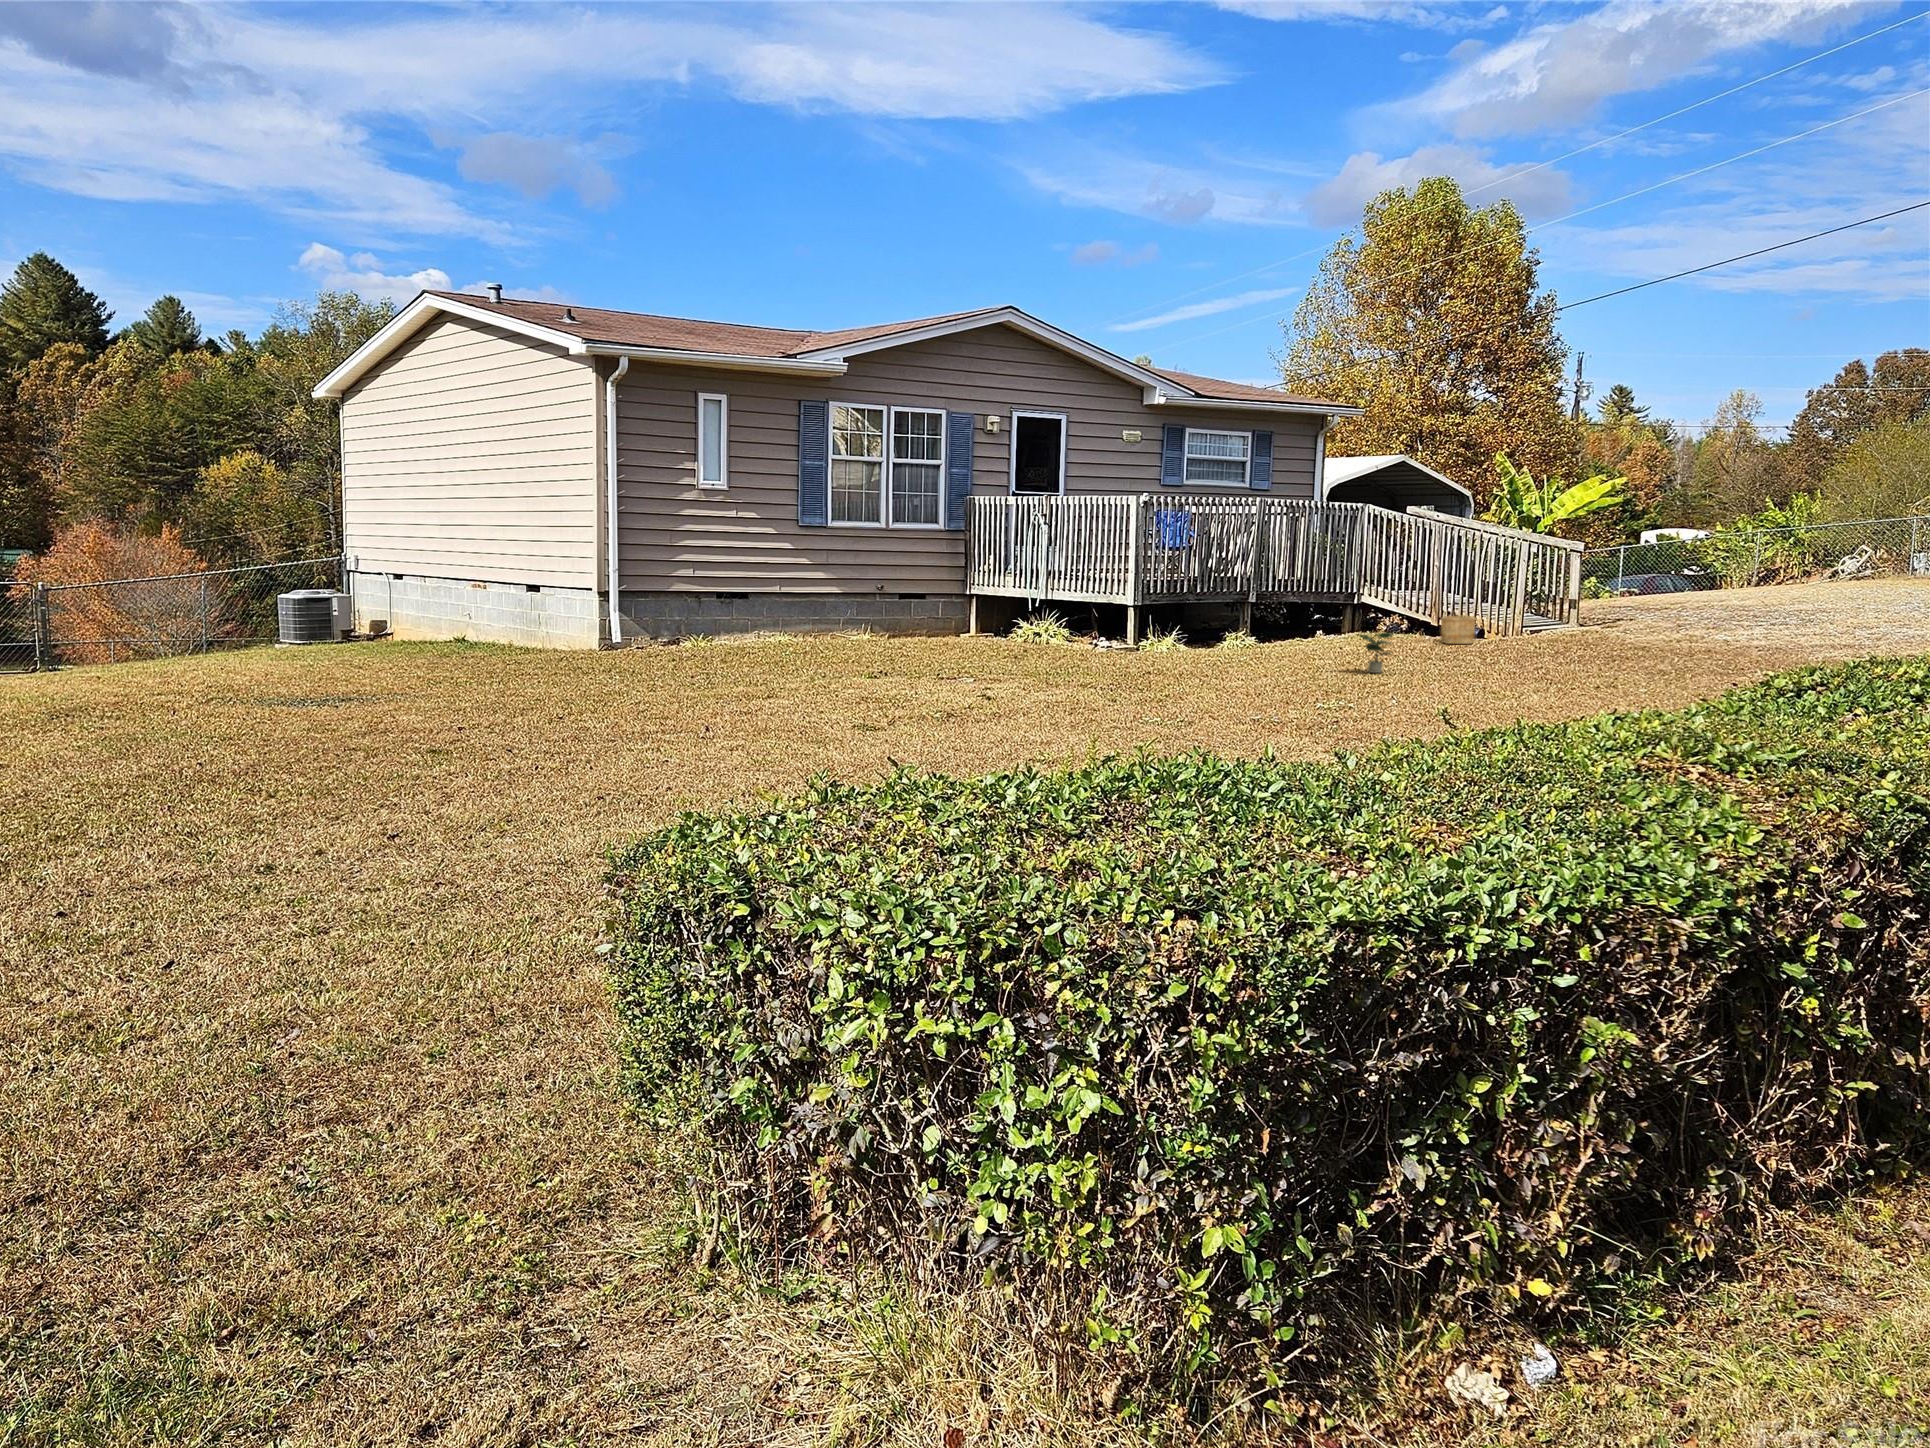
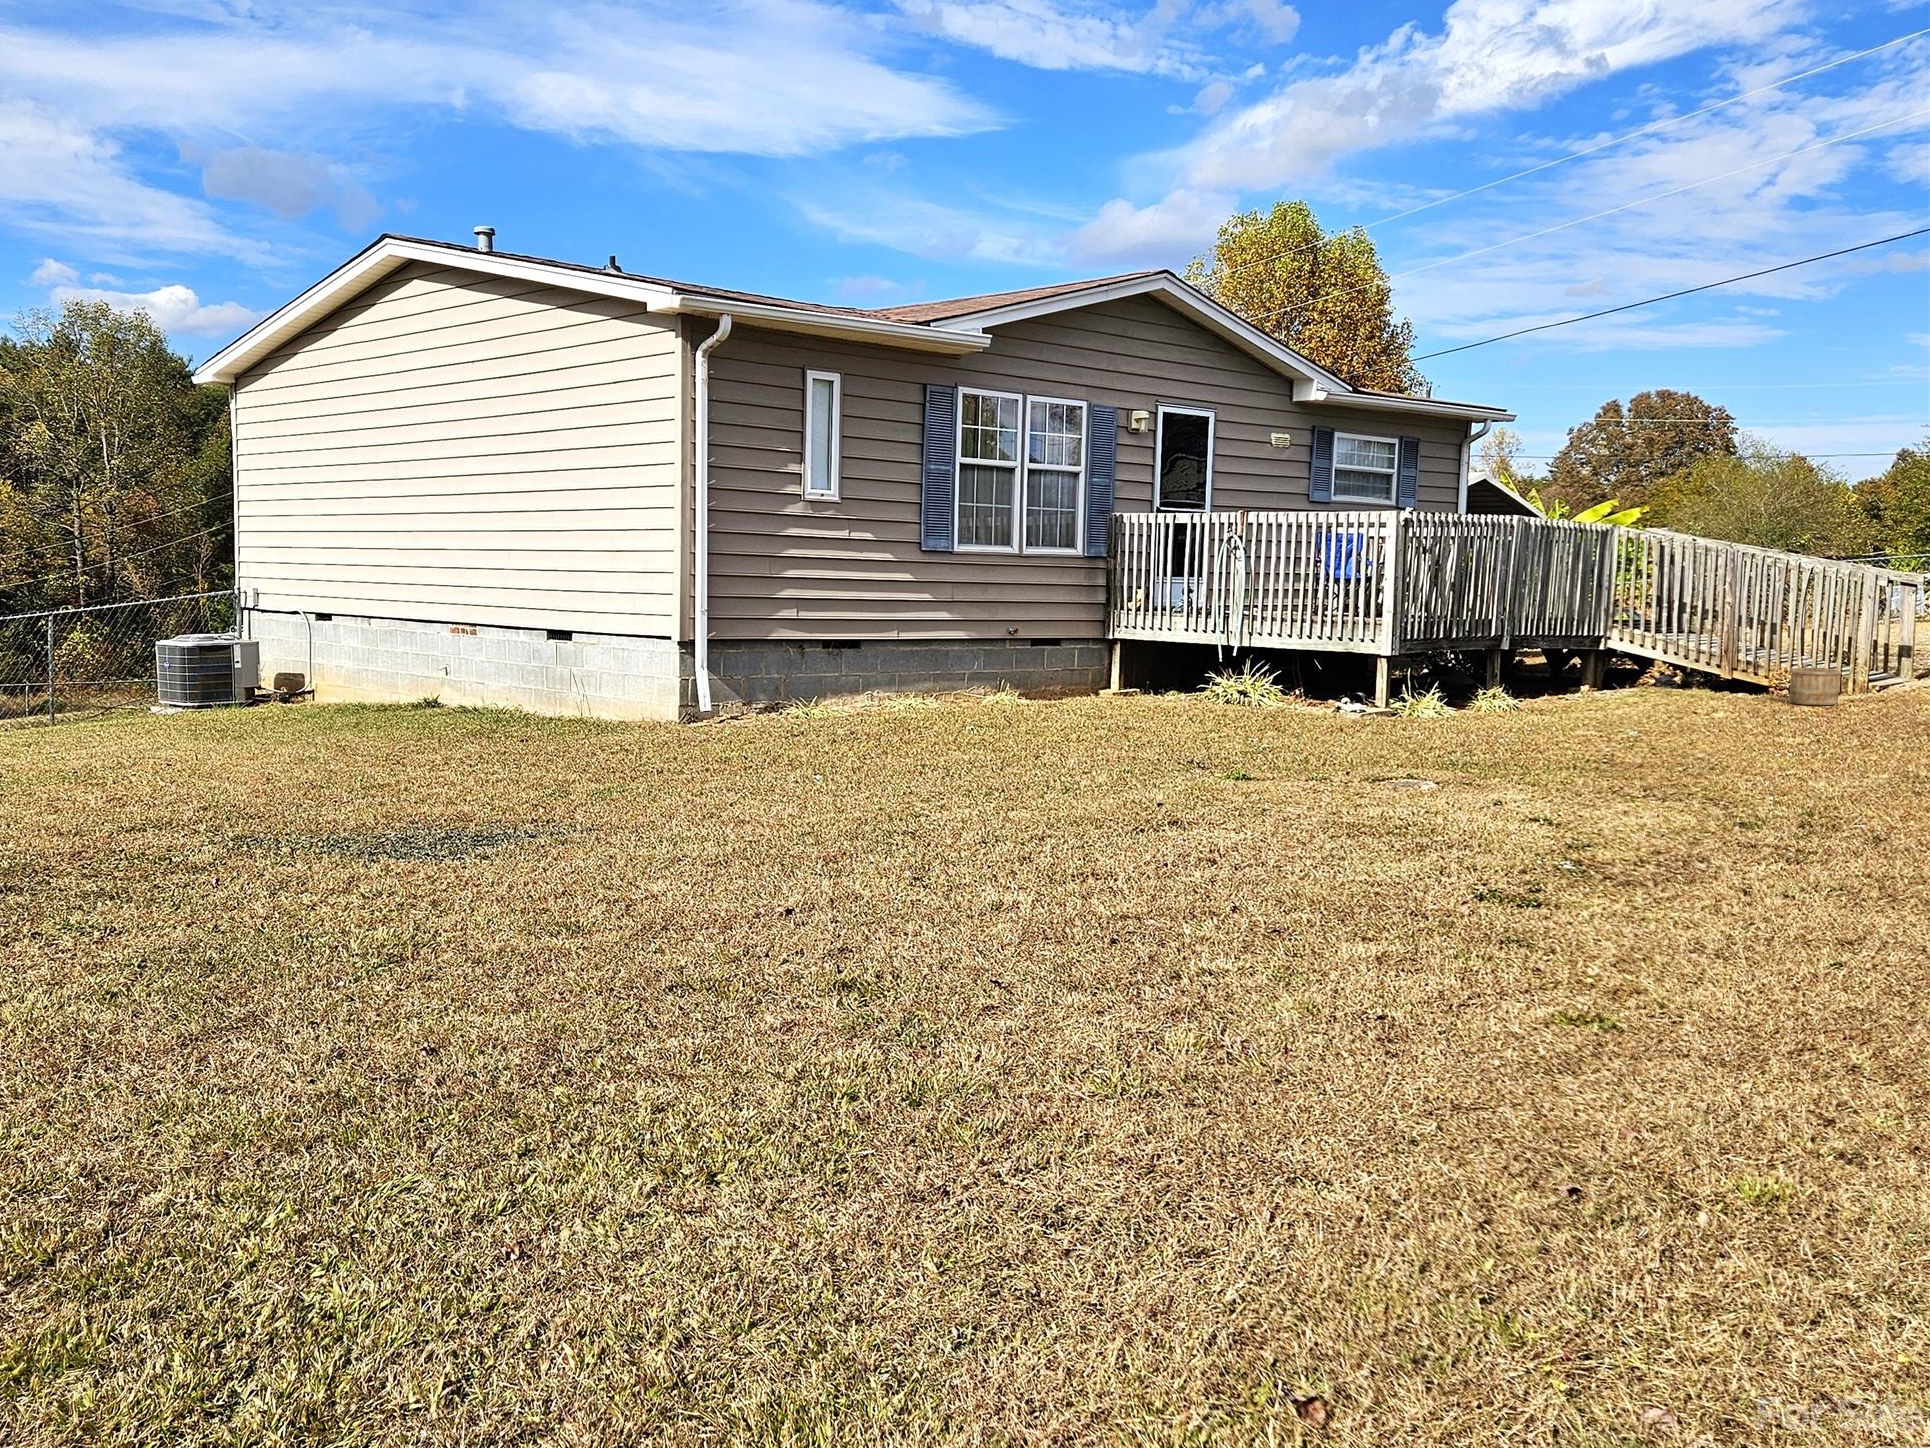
potted plant: present [1360,632,1393,673] -> none [1829,699,1891,757]

